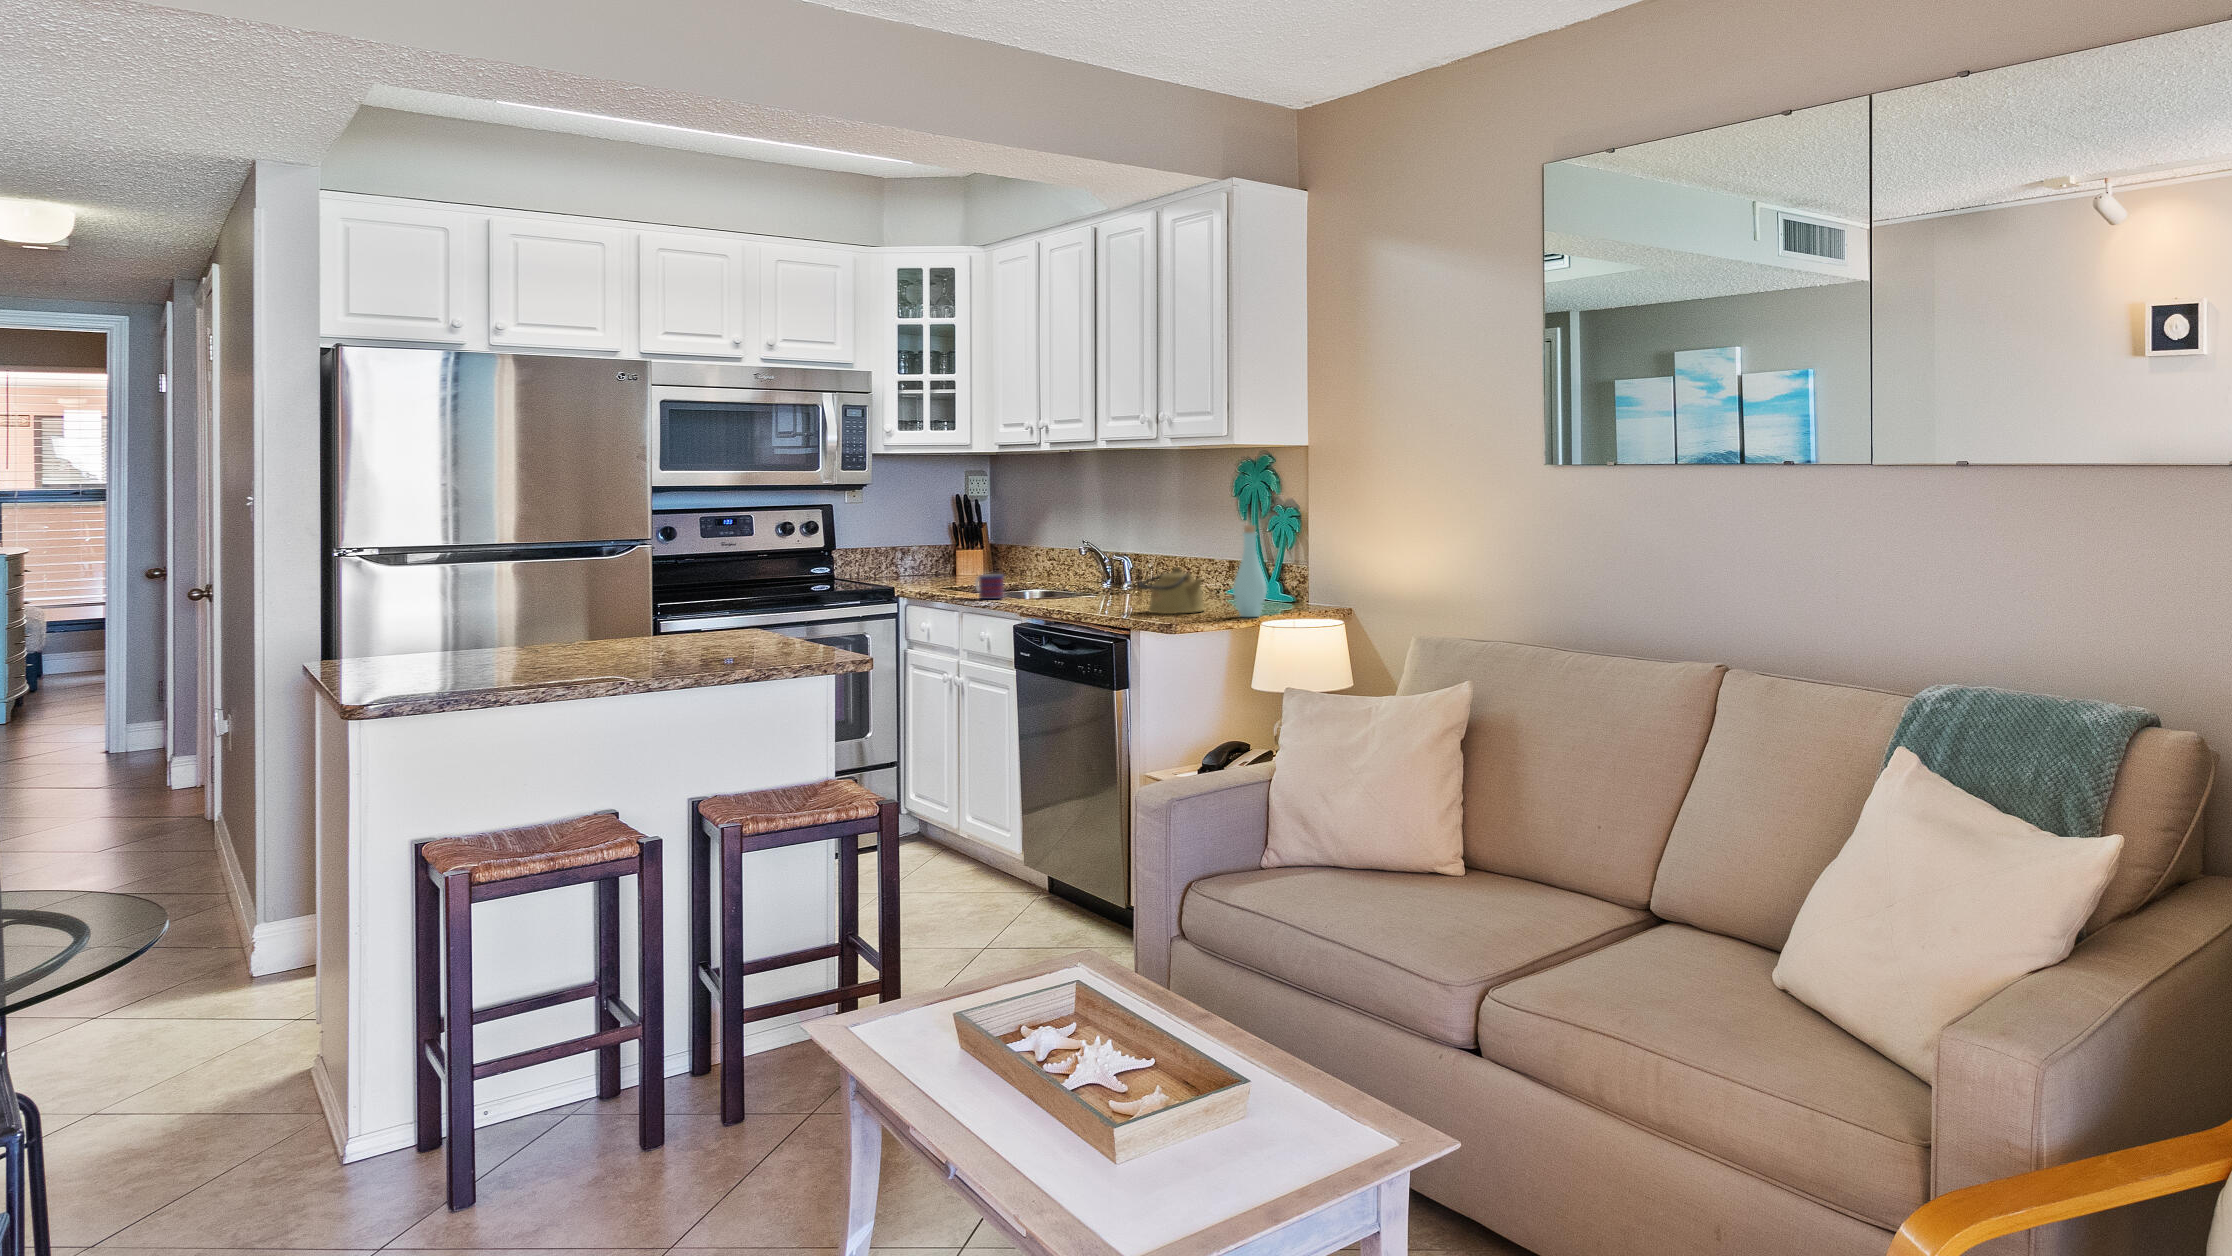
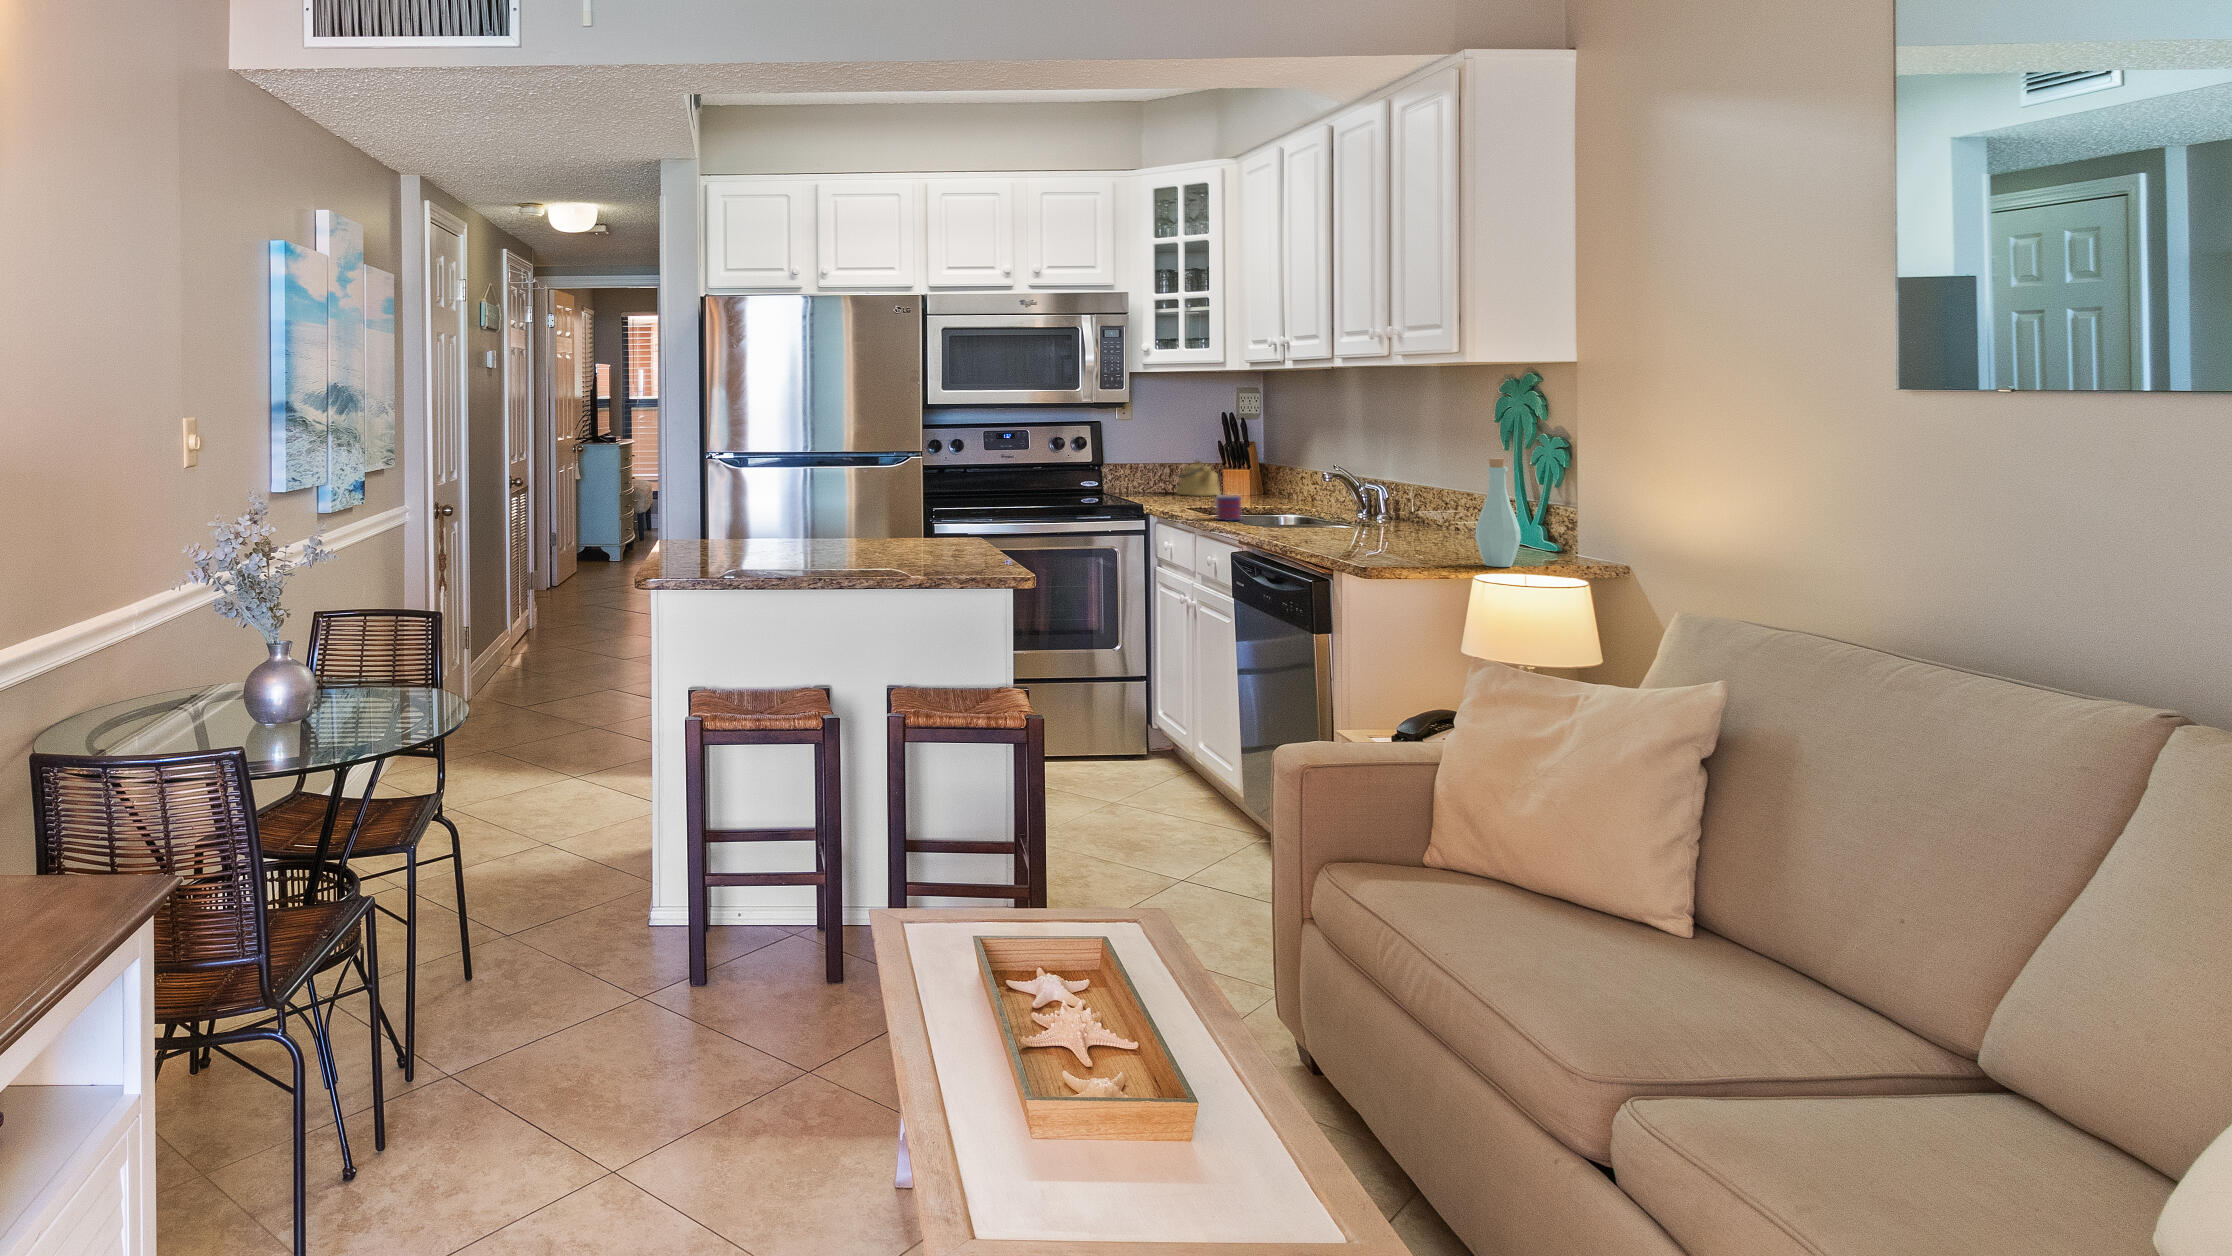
kettle: present [1139,567,1205,614] -> present [1176,461,1221,496]

